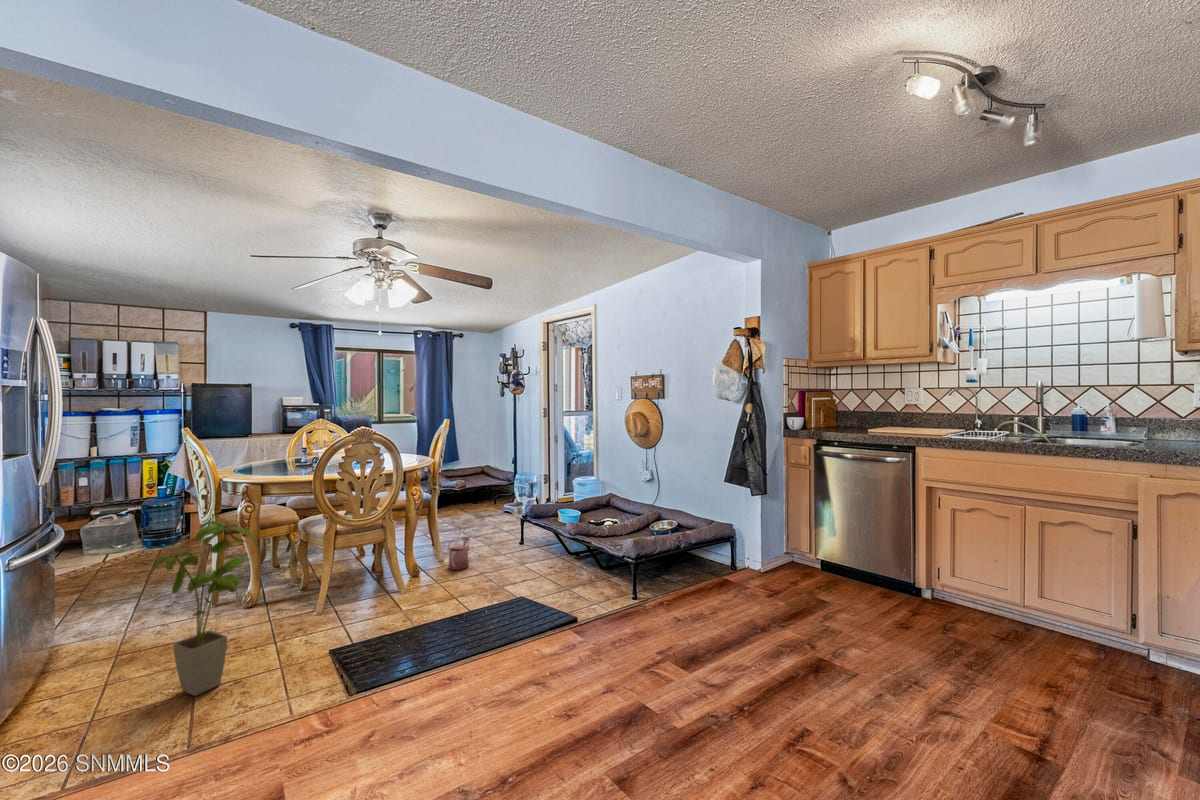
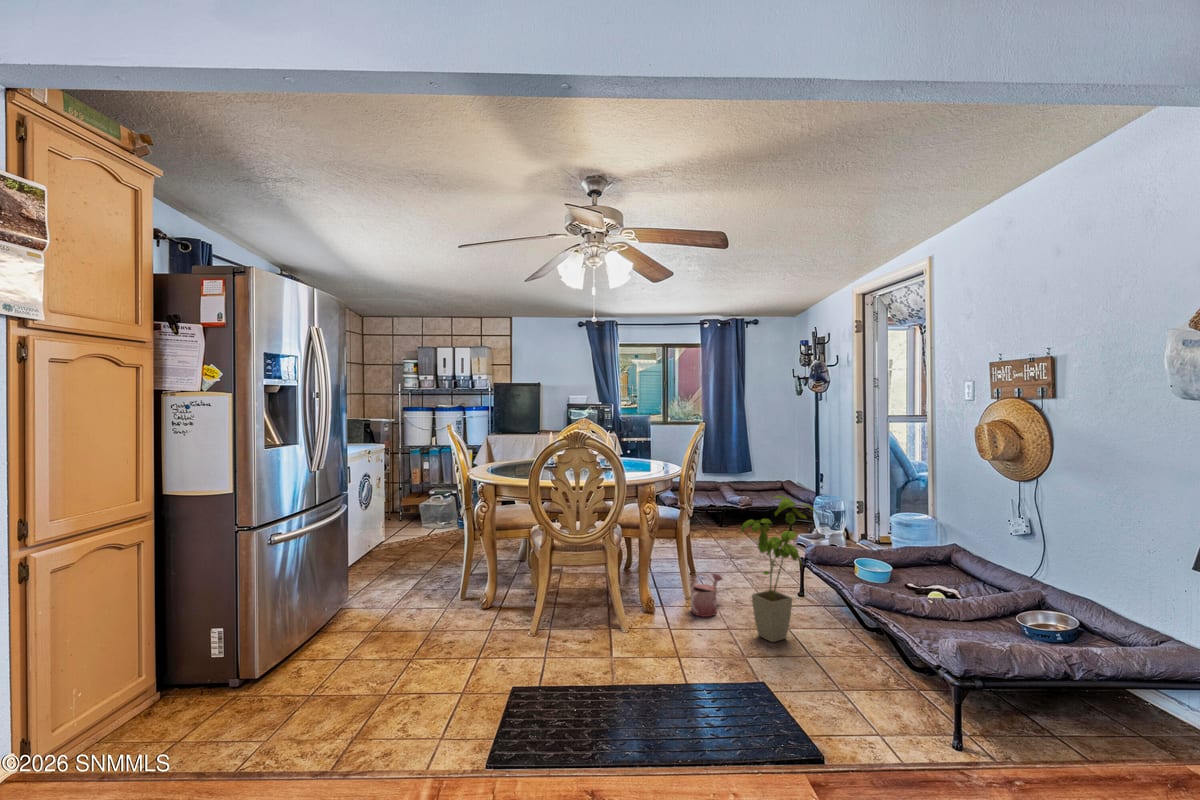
house plant: present [152,521,256,696] -> present [741,496,818,642]

